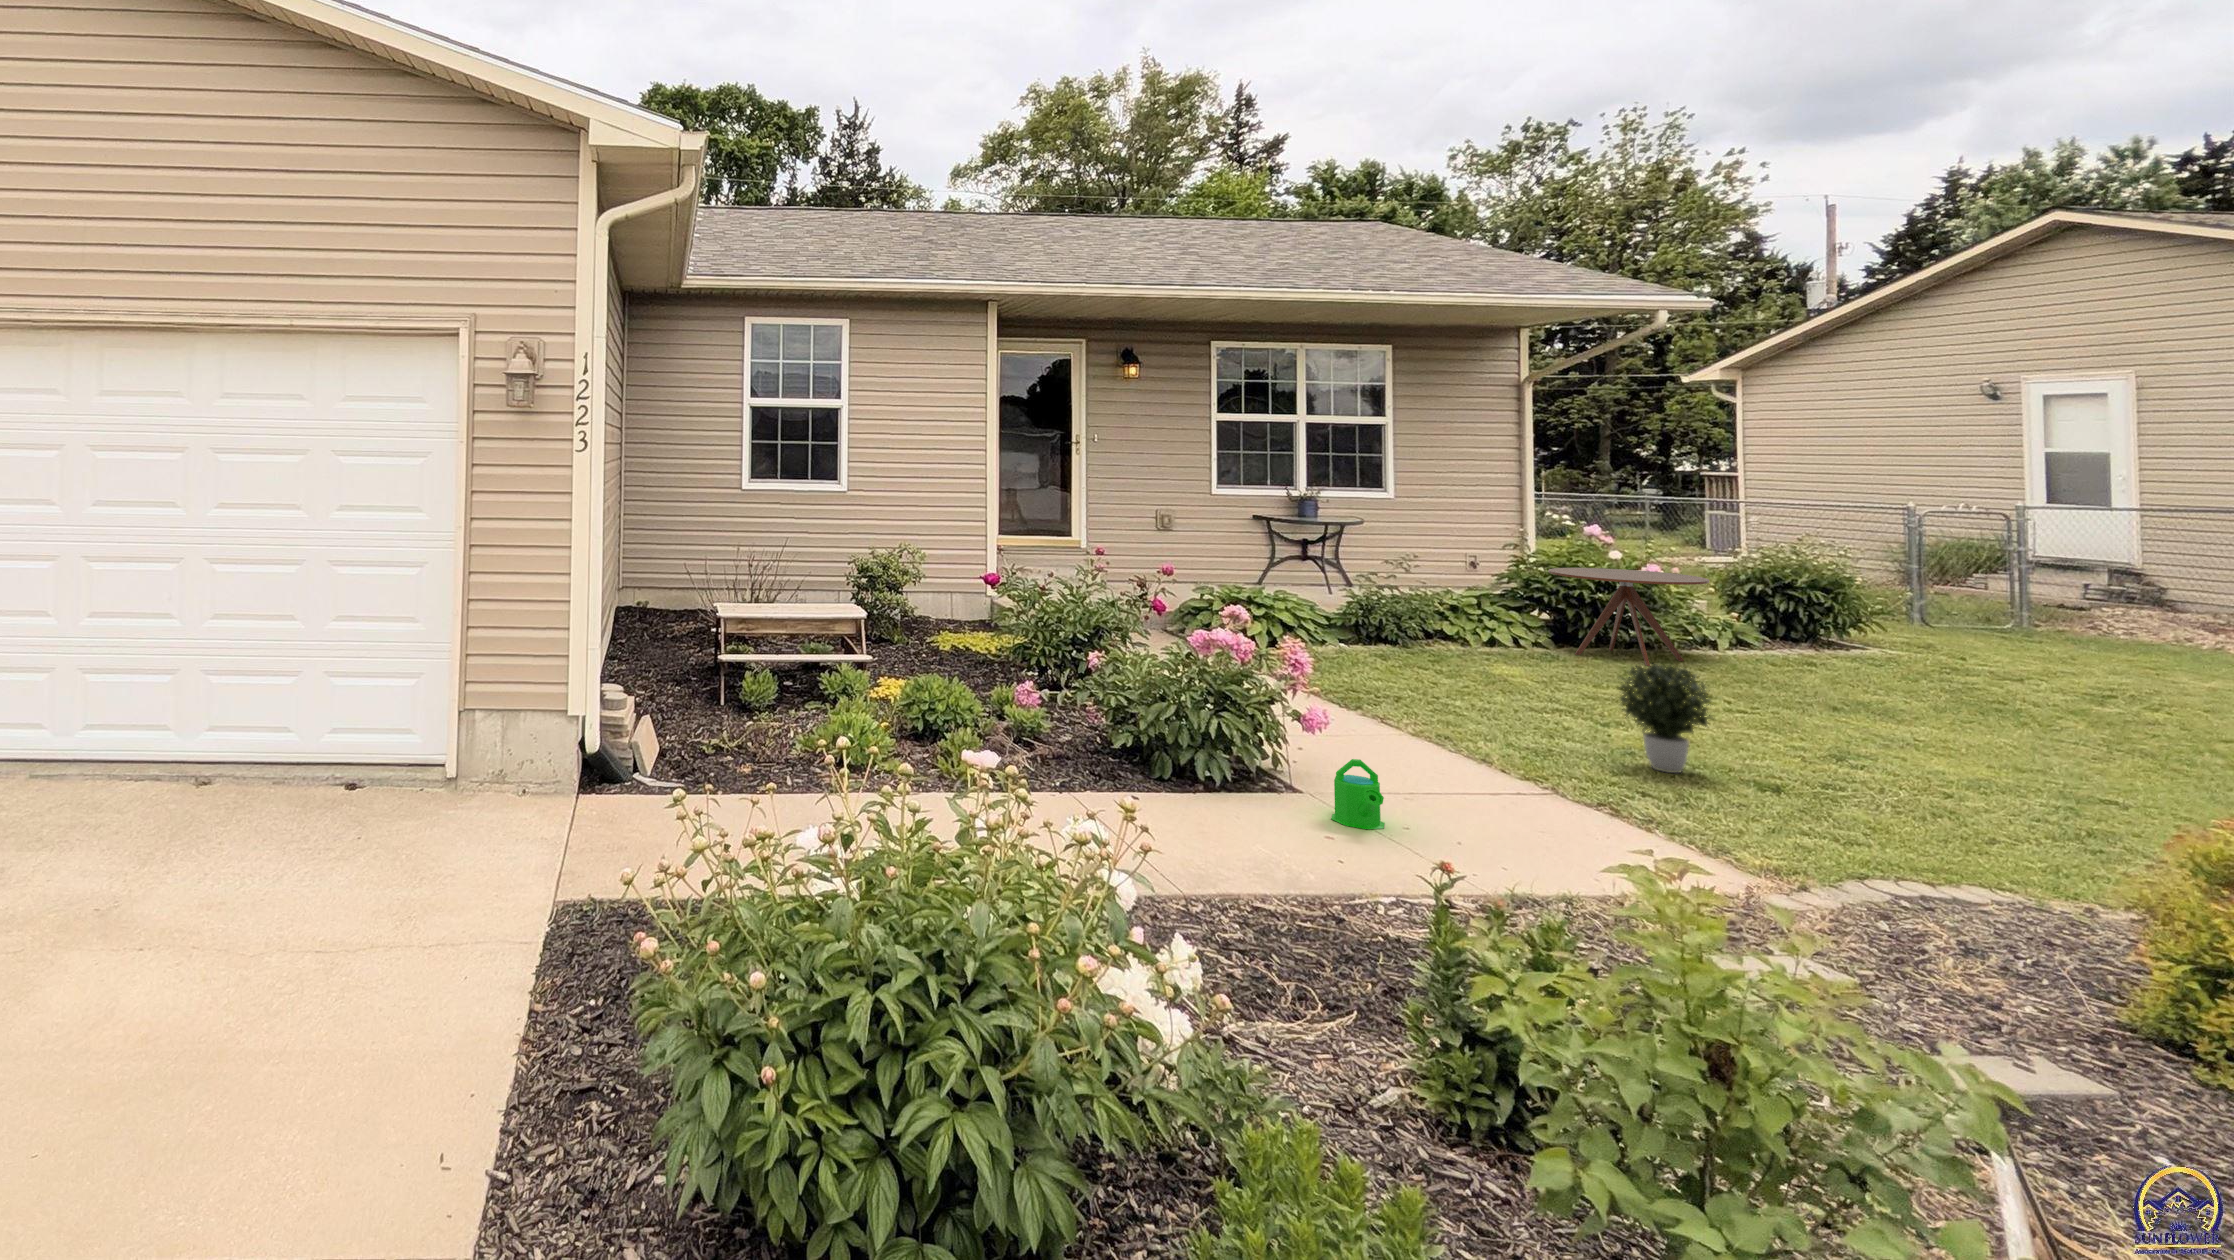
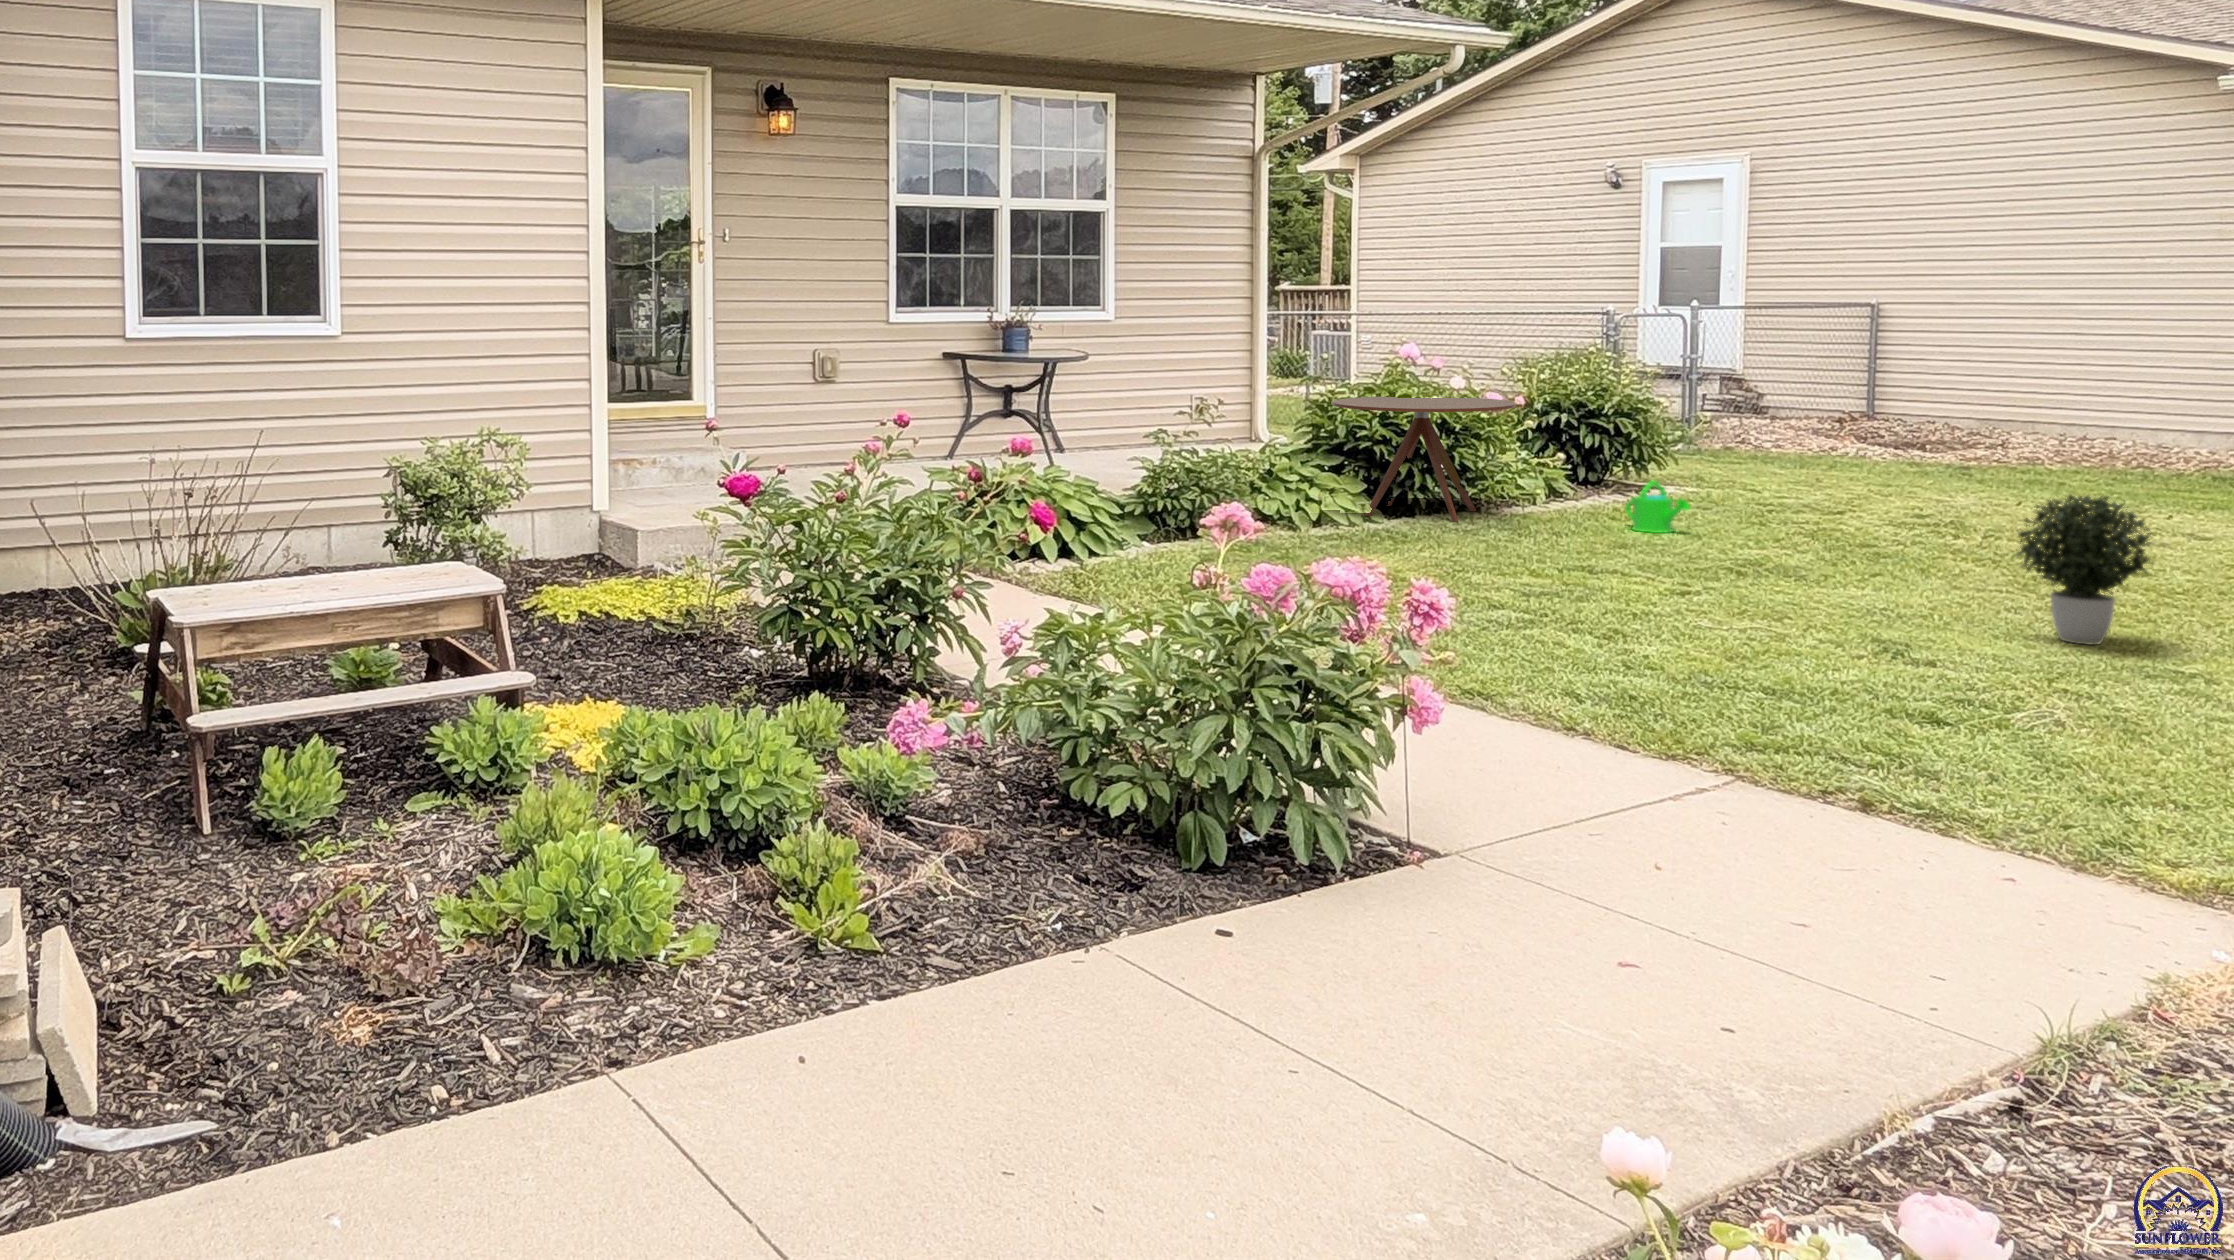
potted plant: present [1618,664,1712,773] -> present [2017,495,2151,645]
watering can: present [1331,759,1385,829] -> present [1625,481,1690,533]

